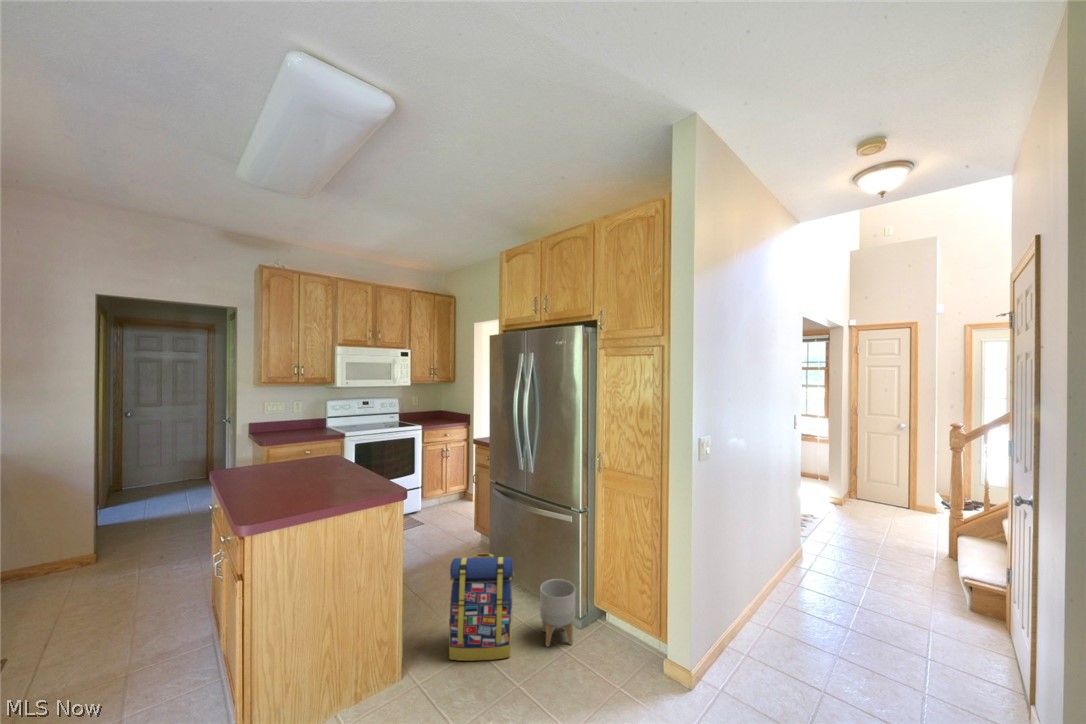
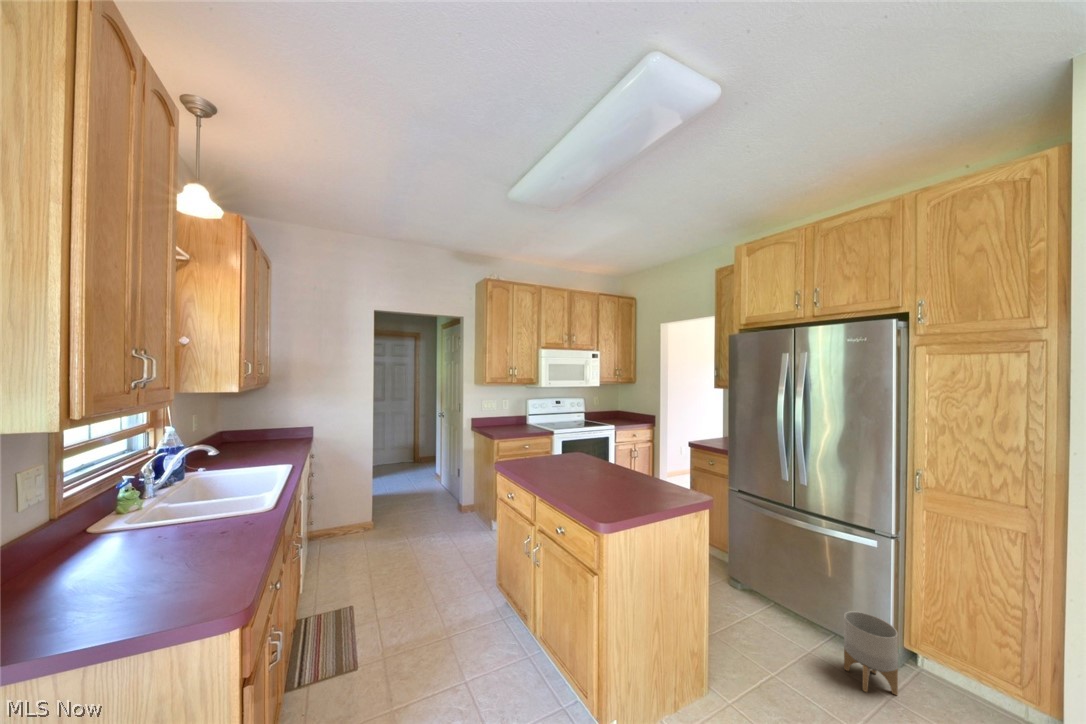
backpack: present [449,554,514,661] -> none [739,571,826,697]

